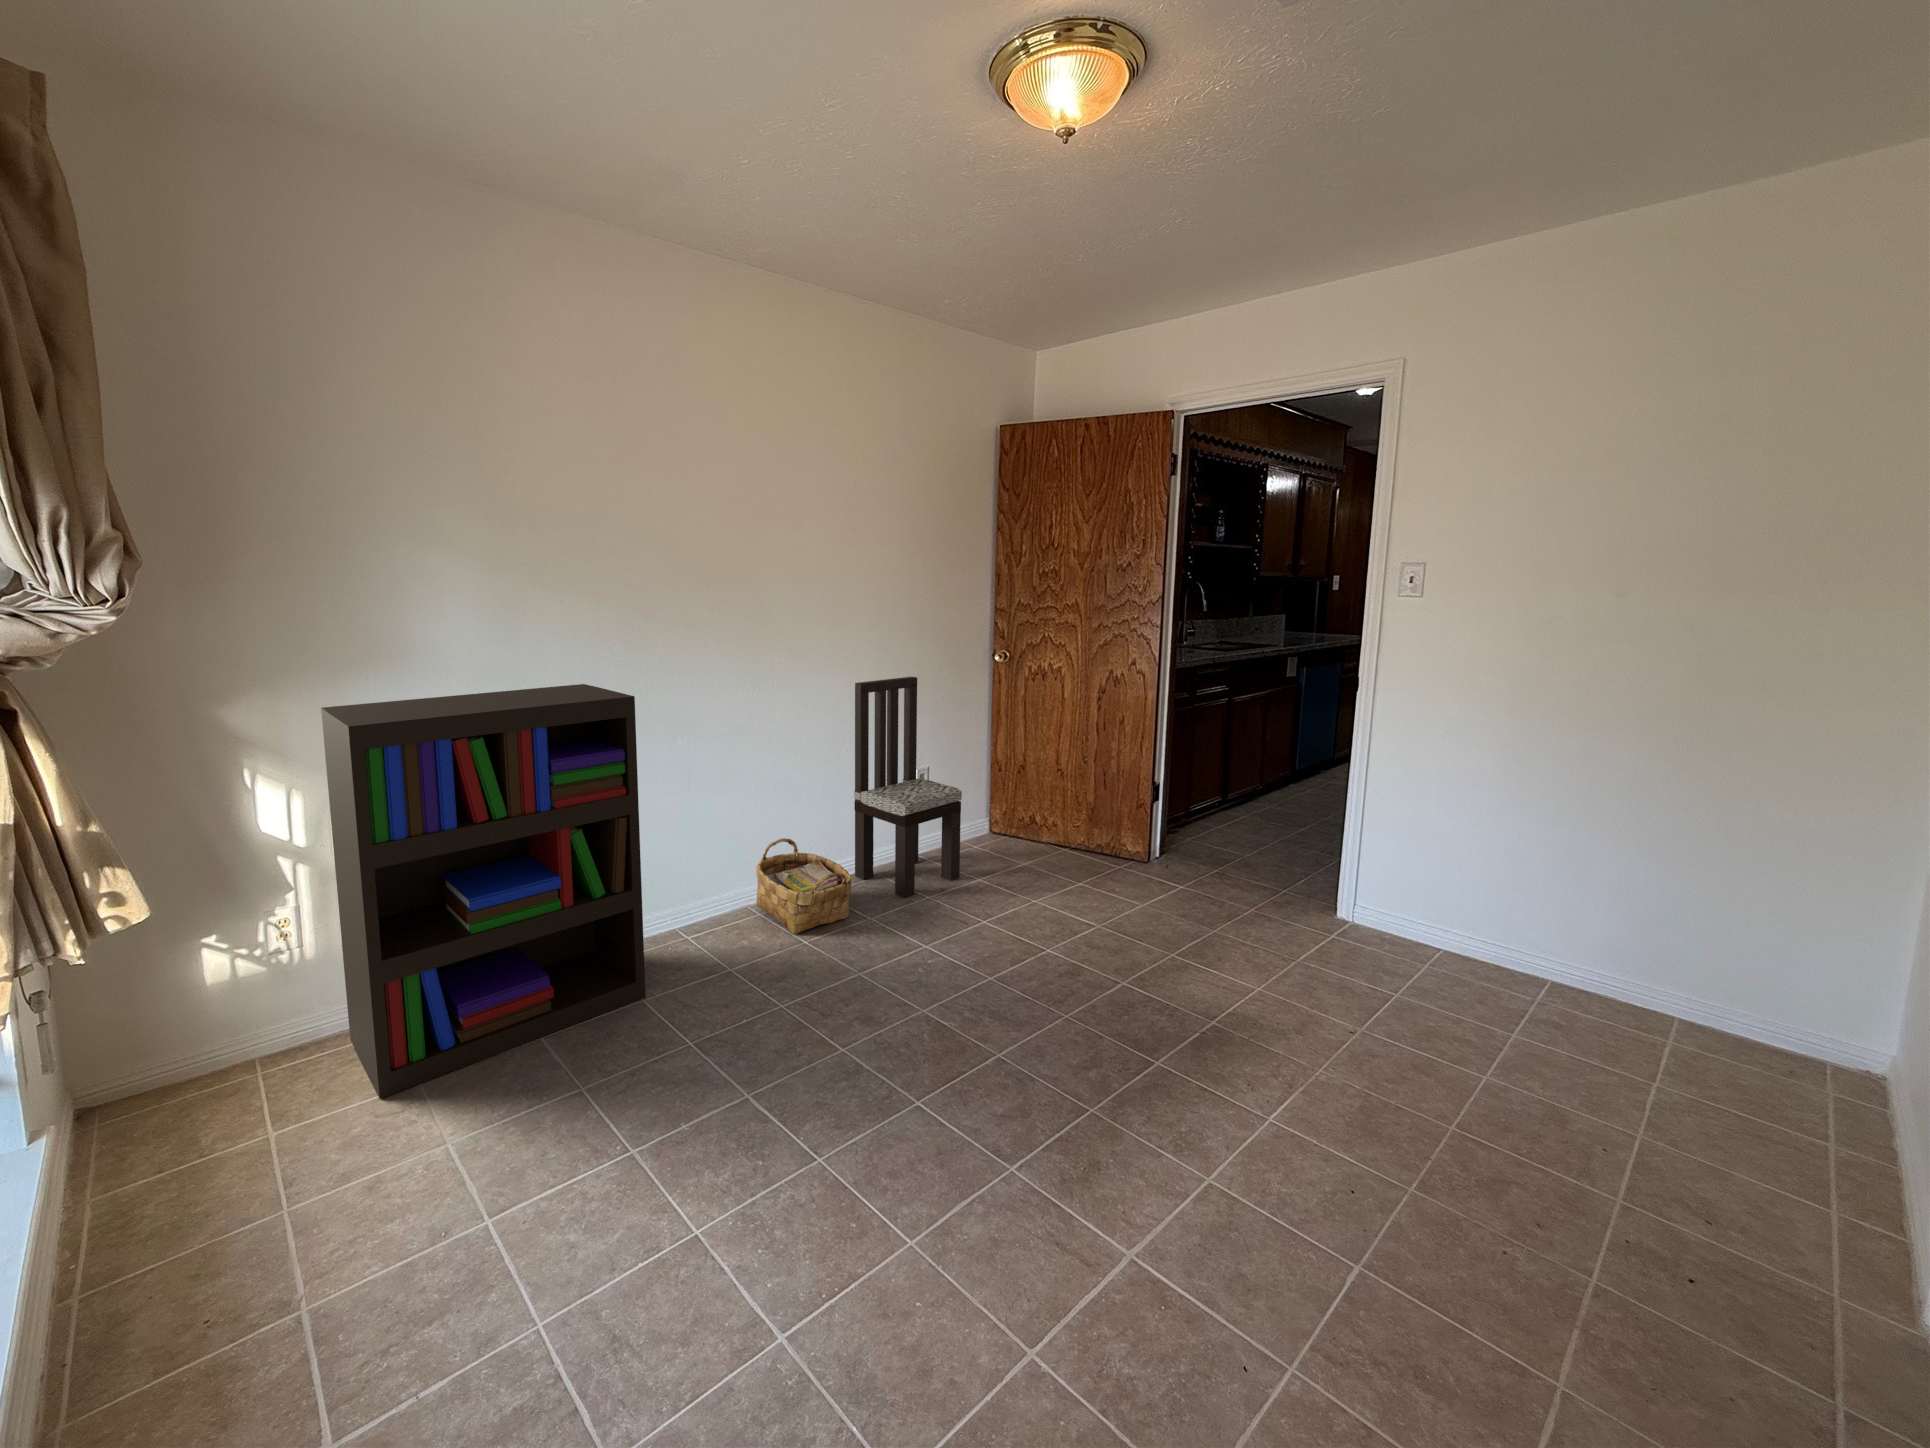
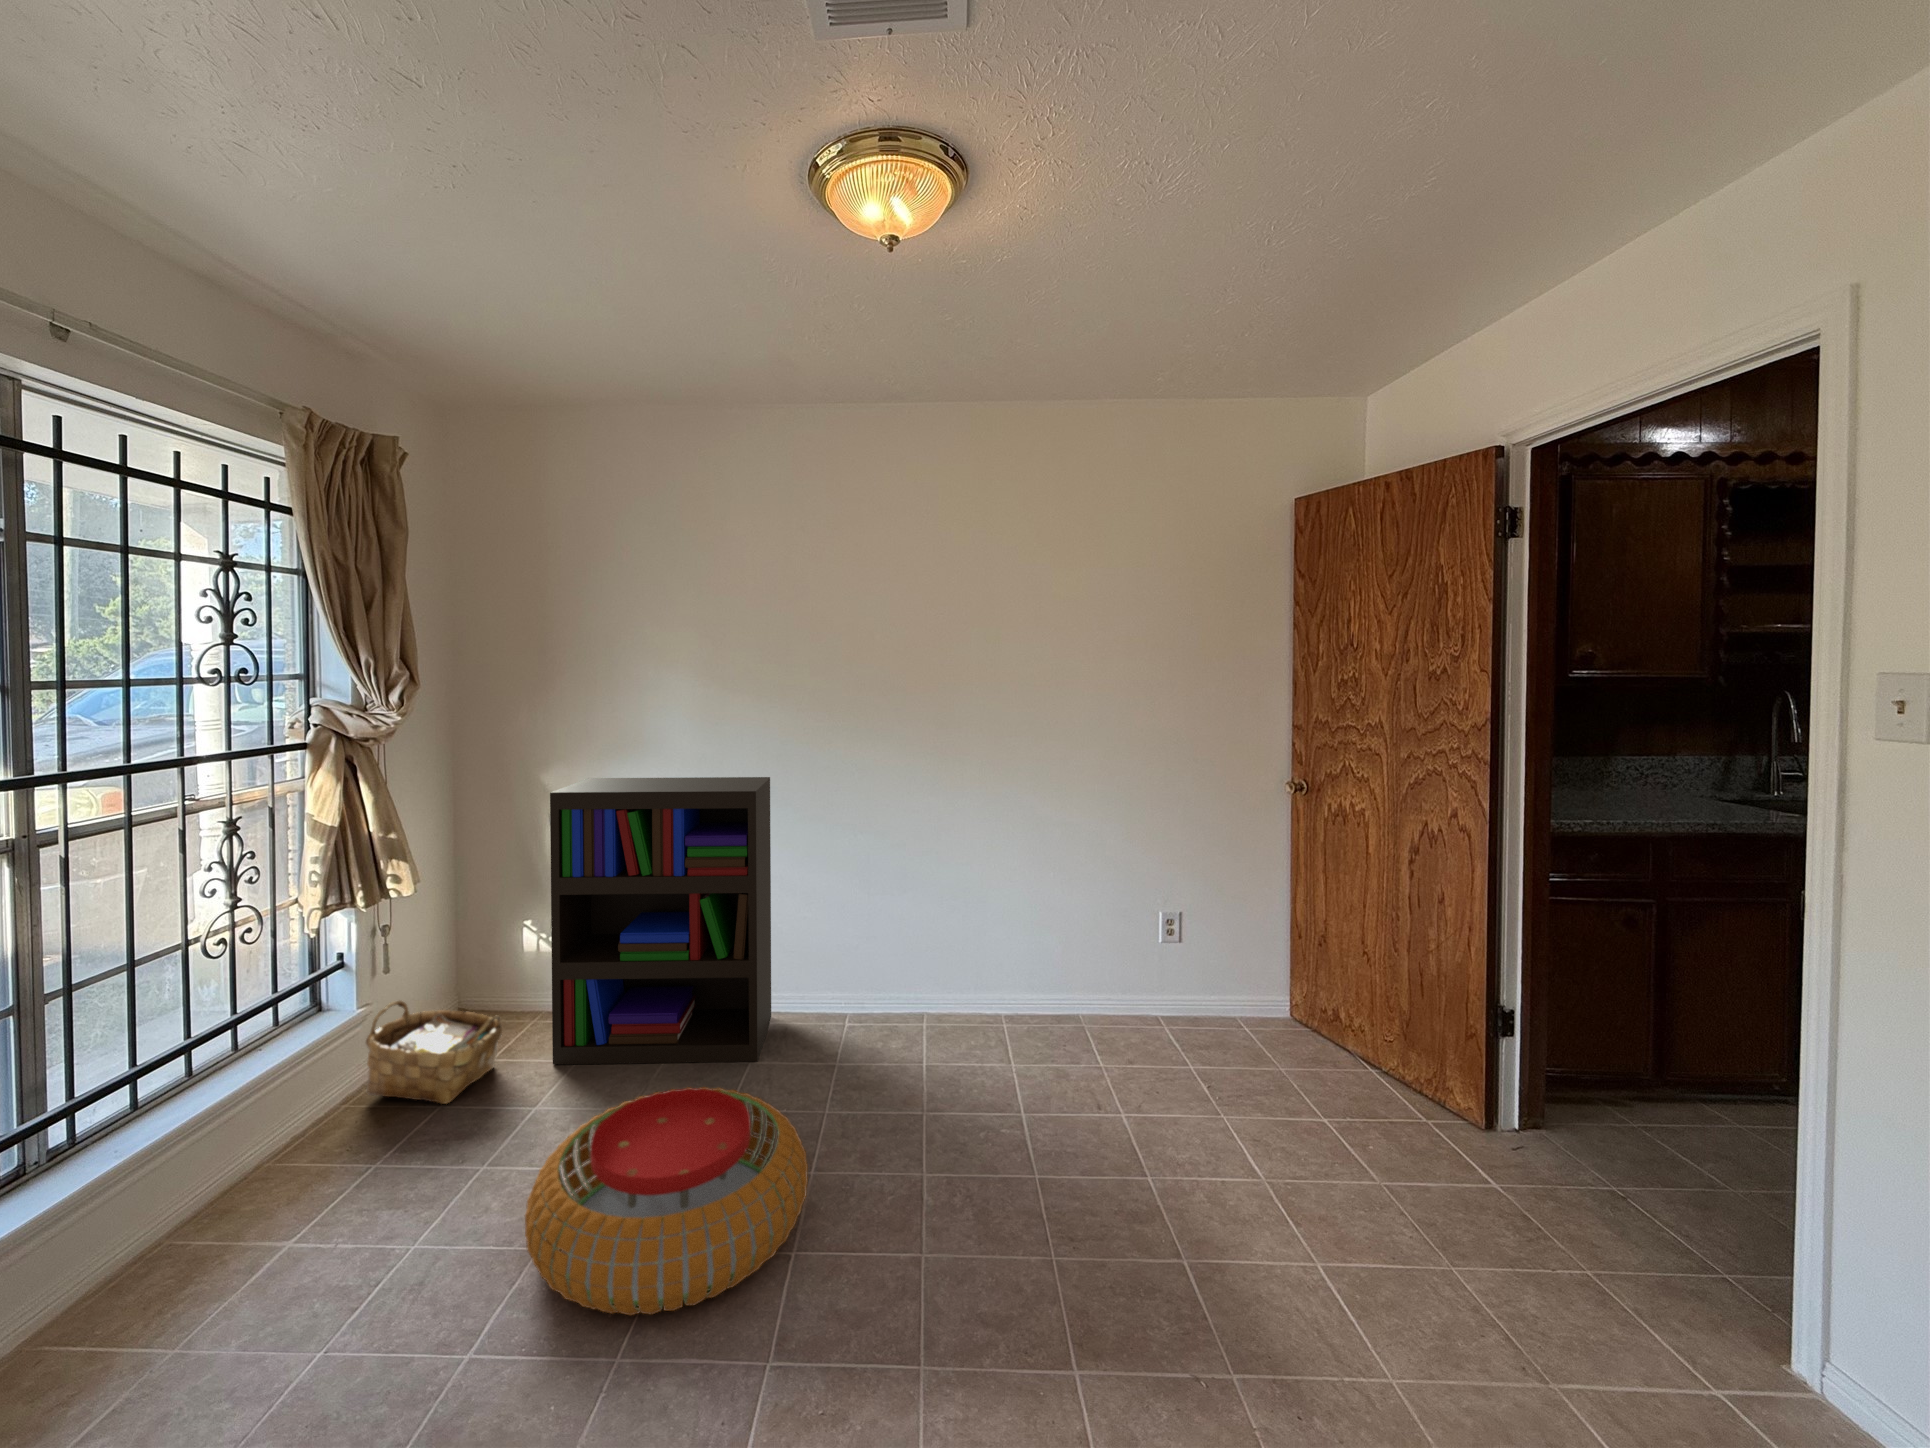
dining chair: present [854,677,962,898] -> none [1060,800,1172,1057]
woven basket: present [756,838,851,934] -> present [366,1001,502,1104]
pouf: none [625,999,919,1238] -> present [525,1087,808,1316]

